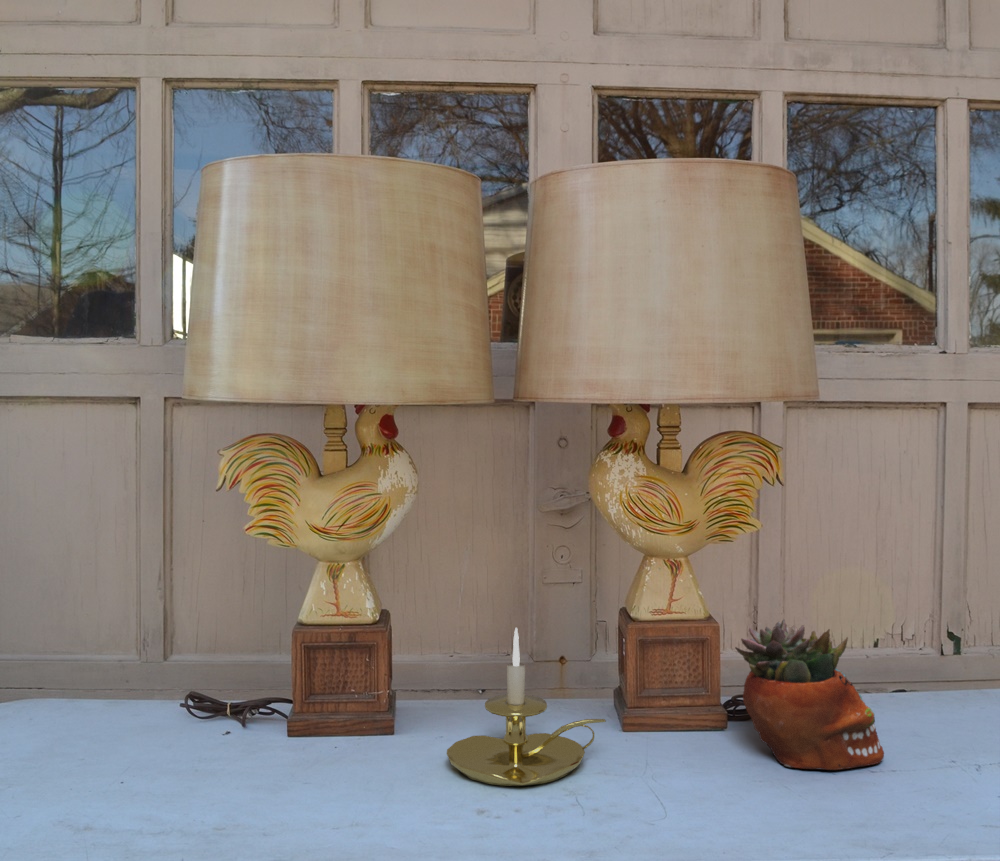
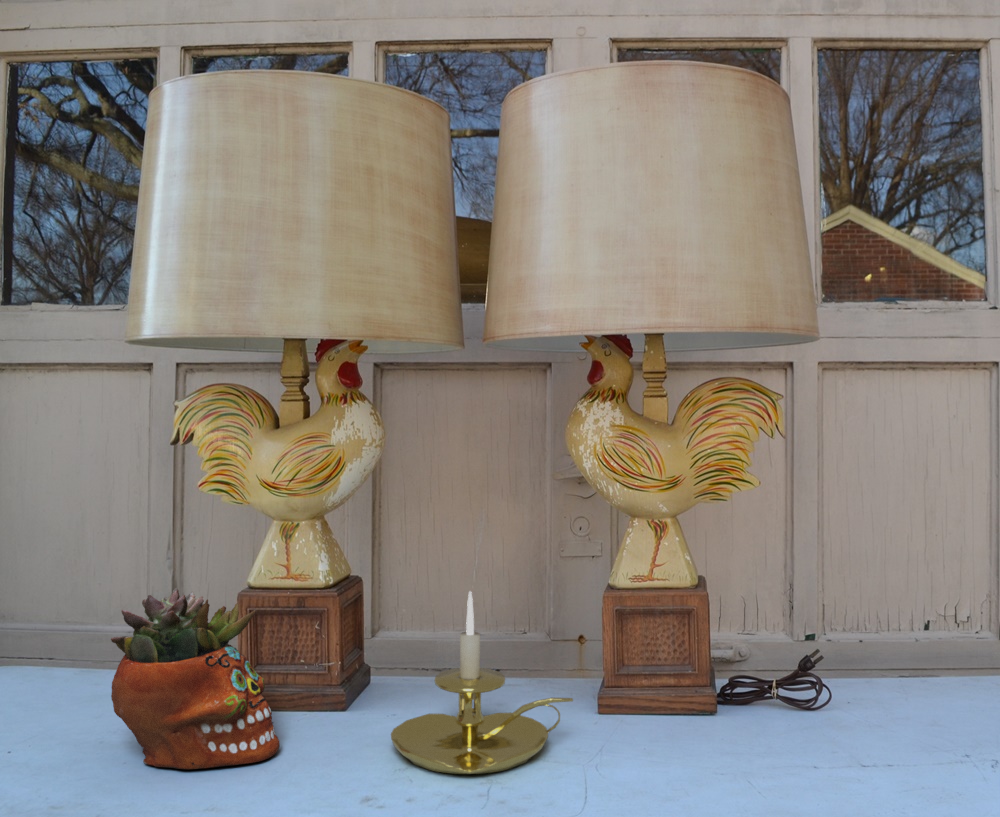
succulent planter: present [735,620,884,770] -> present [111,588,280,769]

